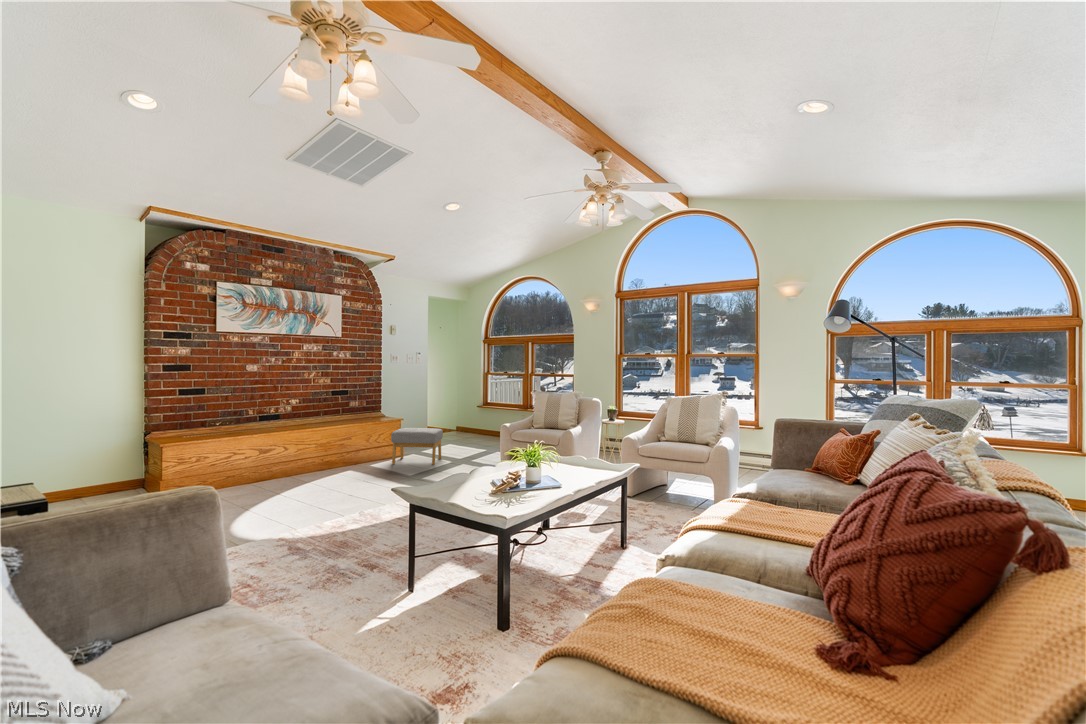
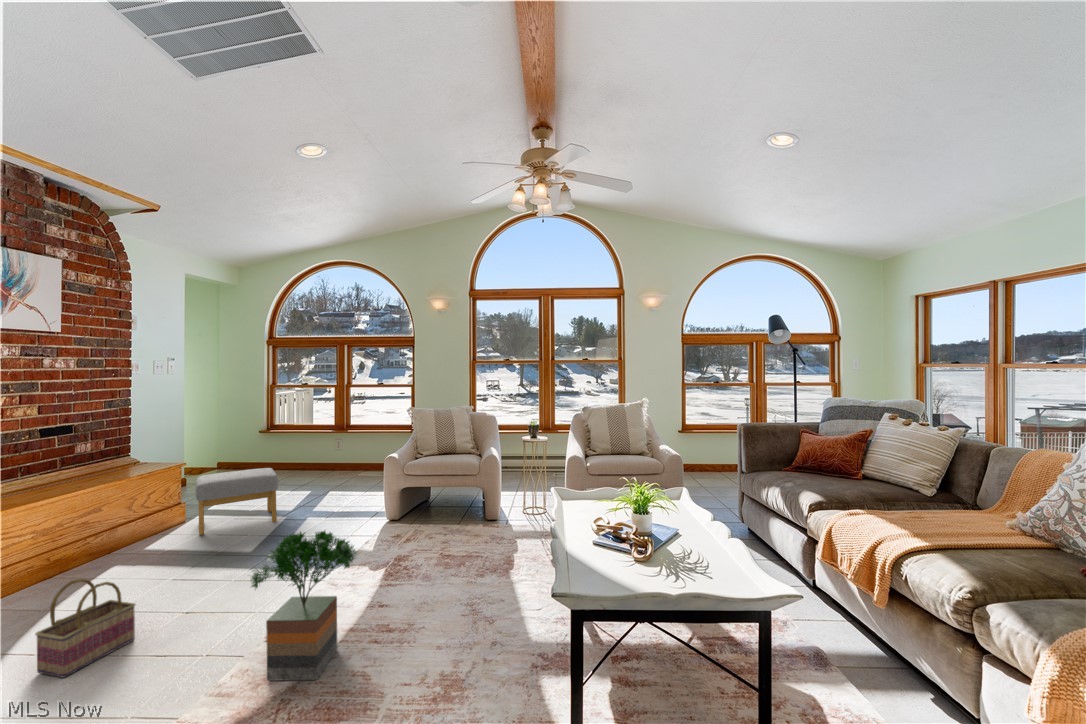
potted tree: none [319,453,378,532] -> present [251,531,357,681]
basket: none [273,462,312,505] -> present [35,578,135,677]

